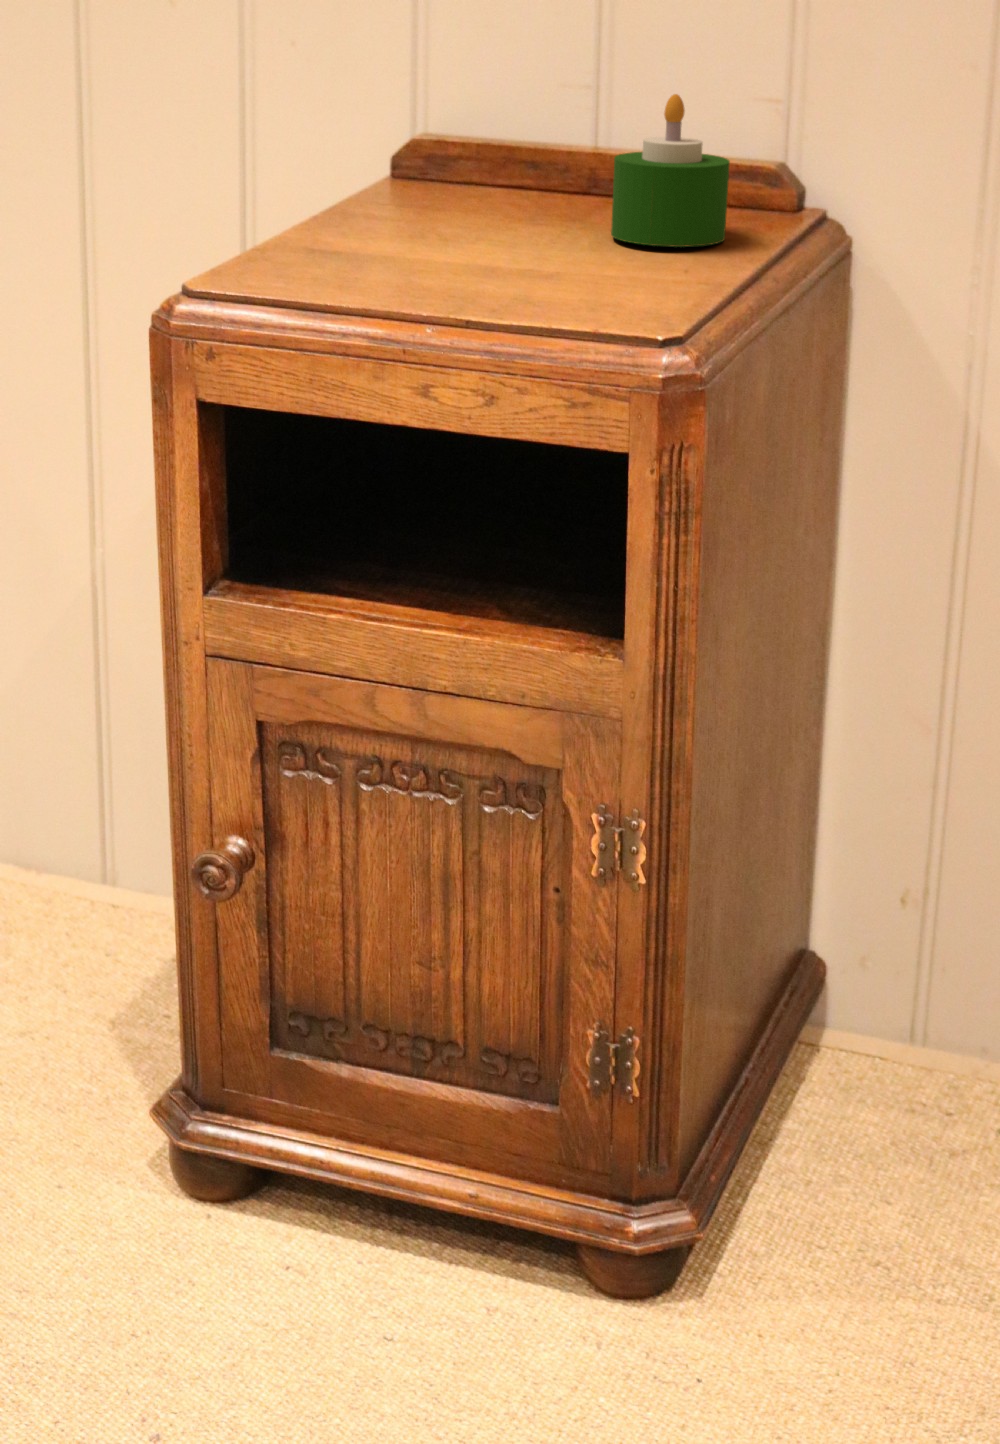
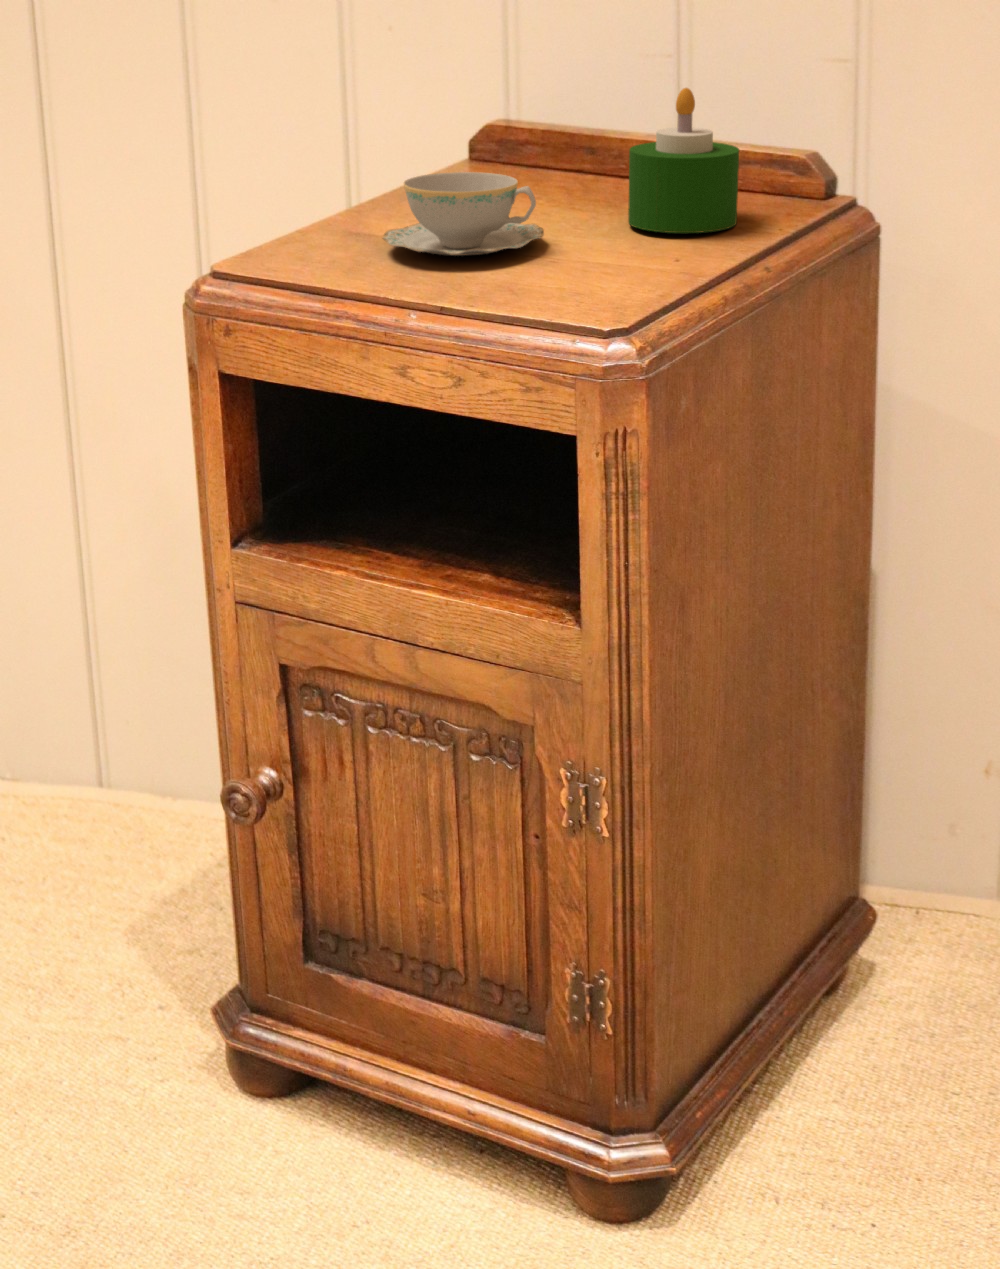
teacup: none [365,182,538,267] -> present [383,172,544,256]

